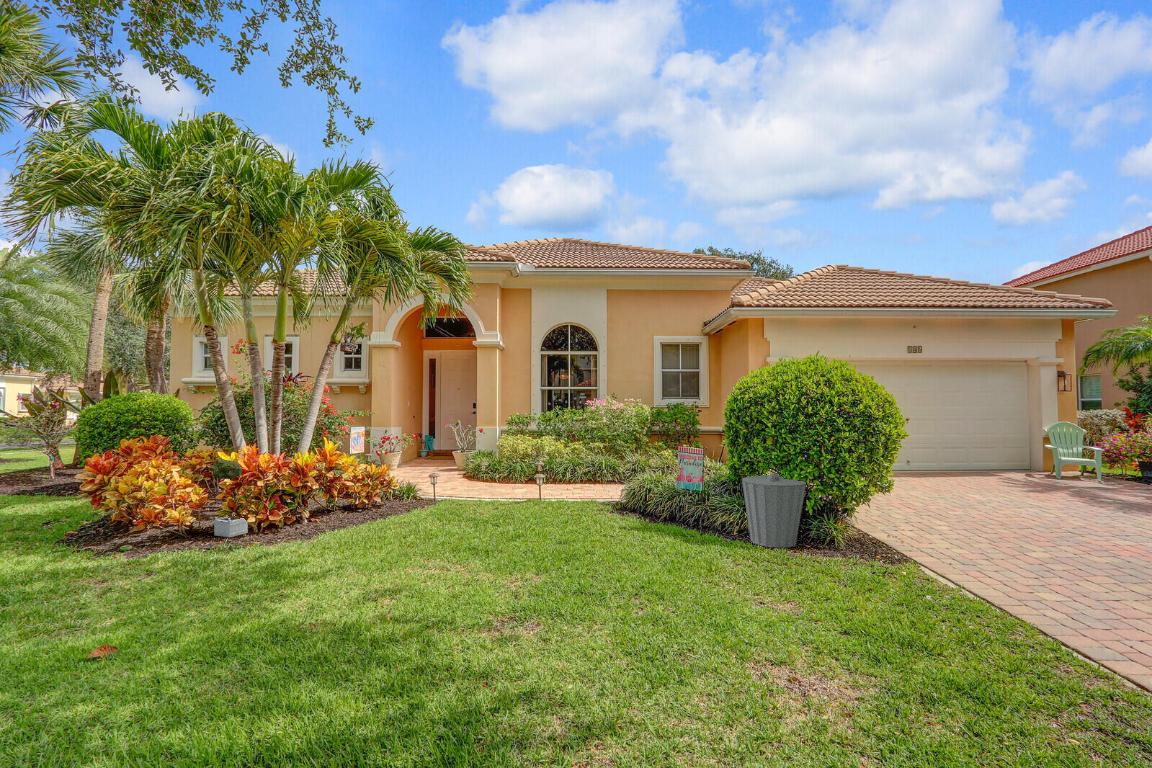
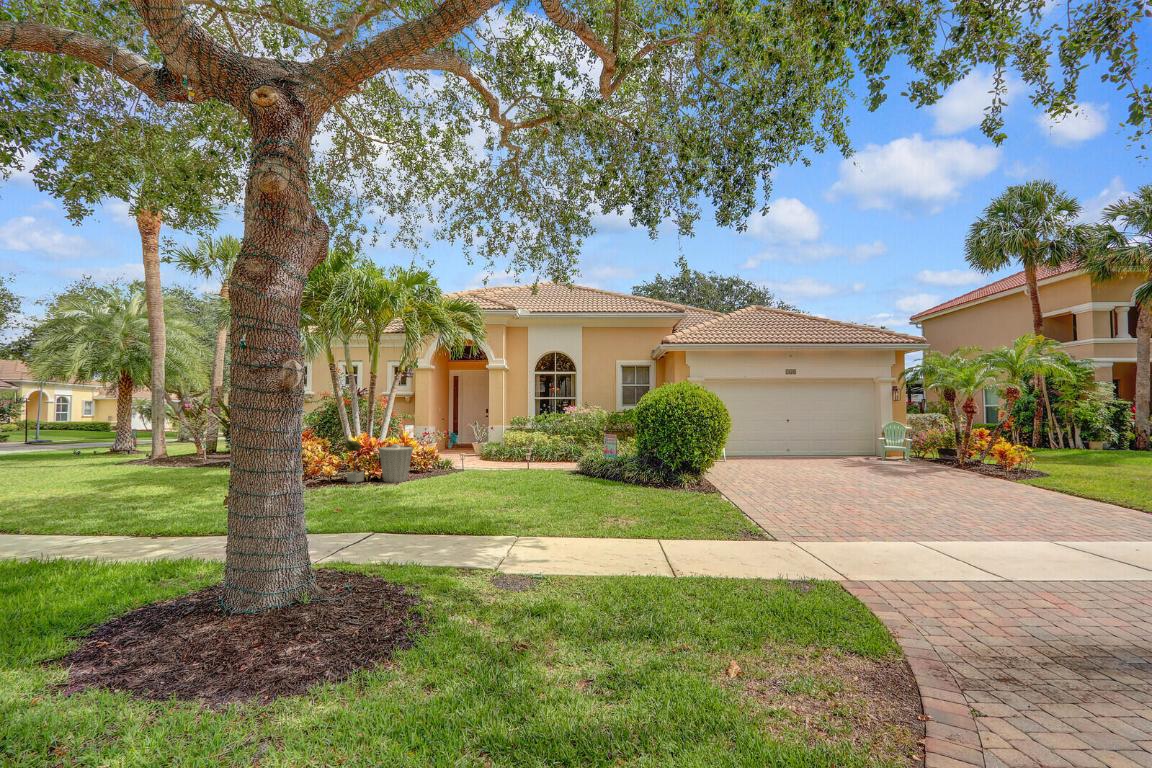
trash can: present [742,473,806,548] -> present [379,444,412,482]

